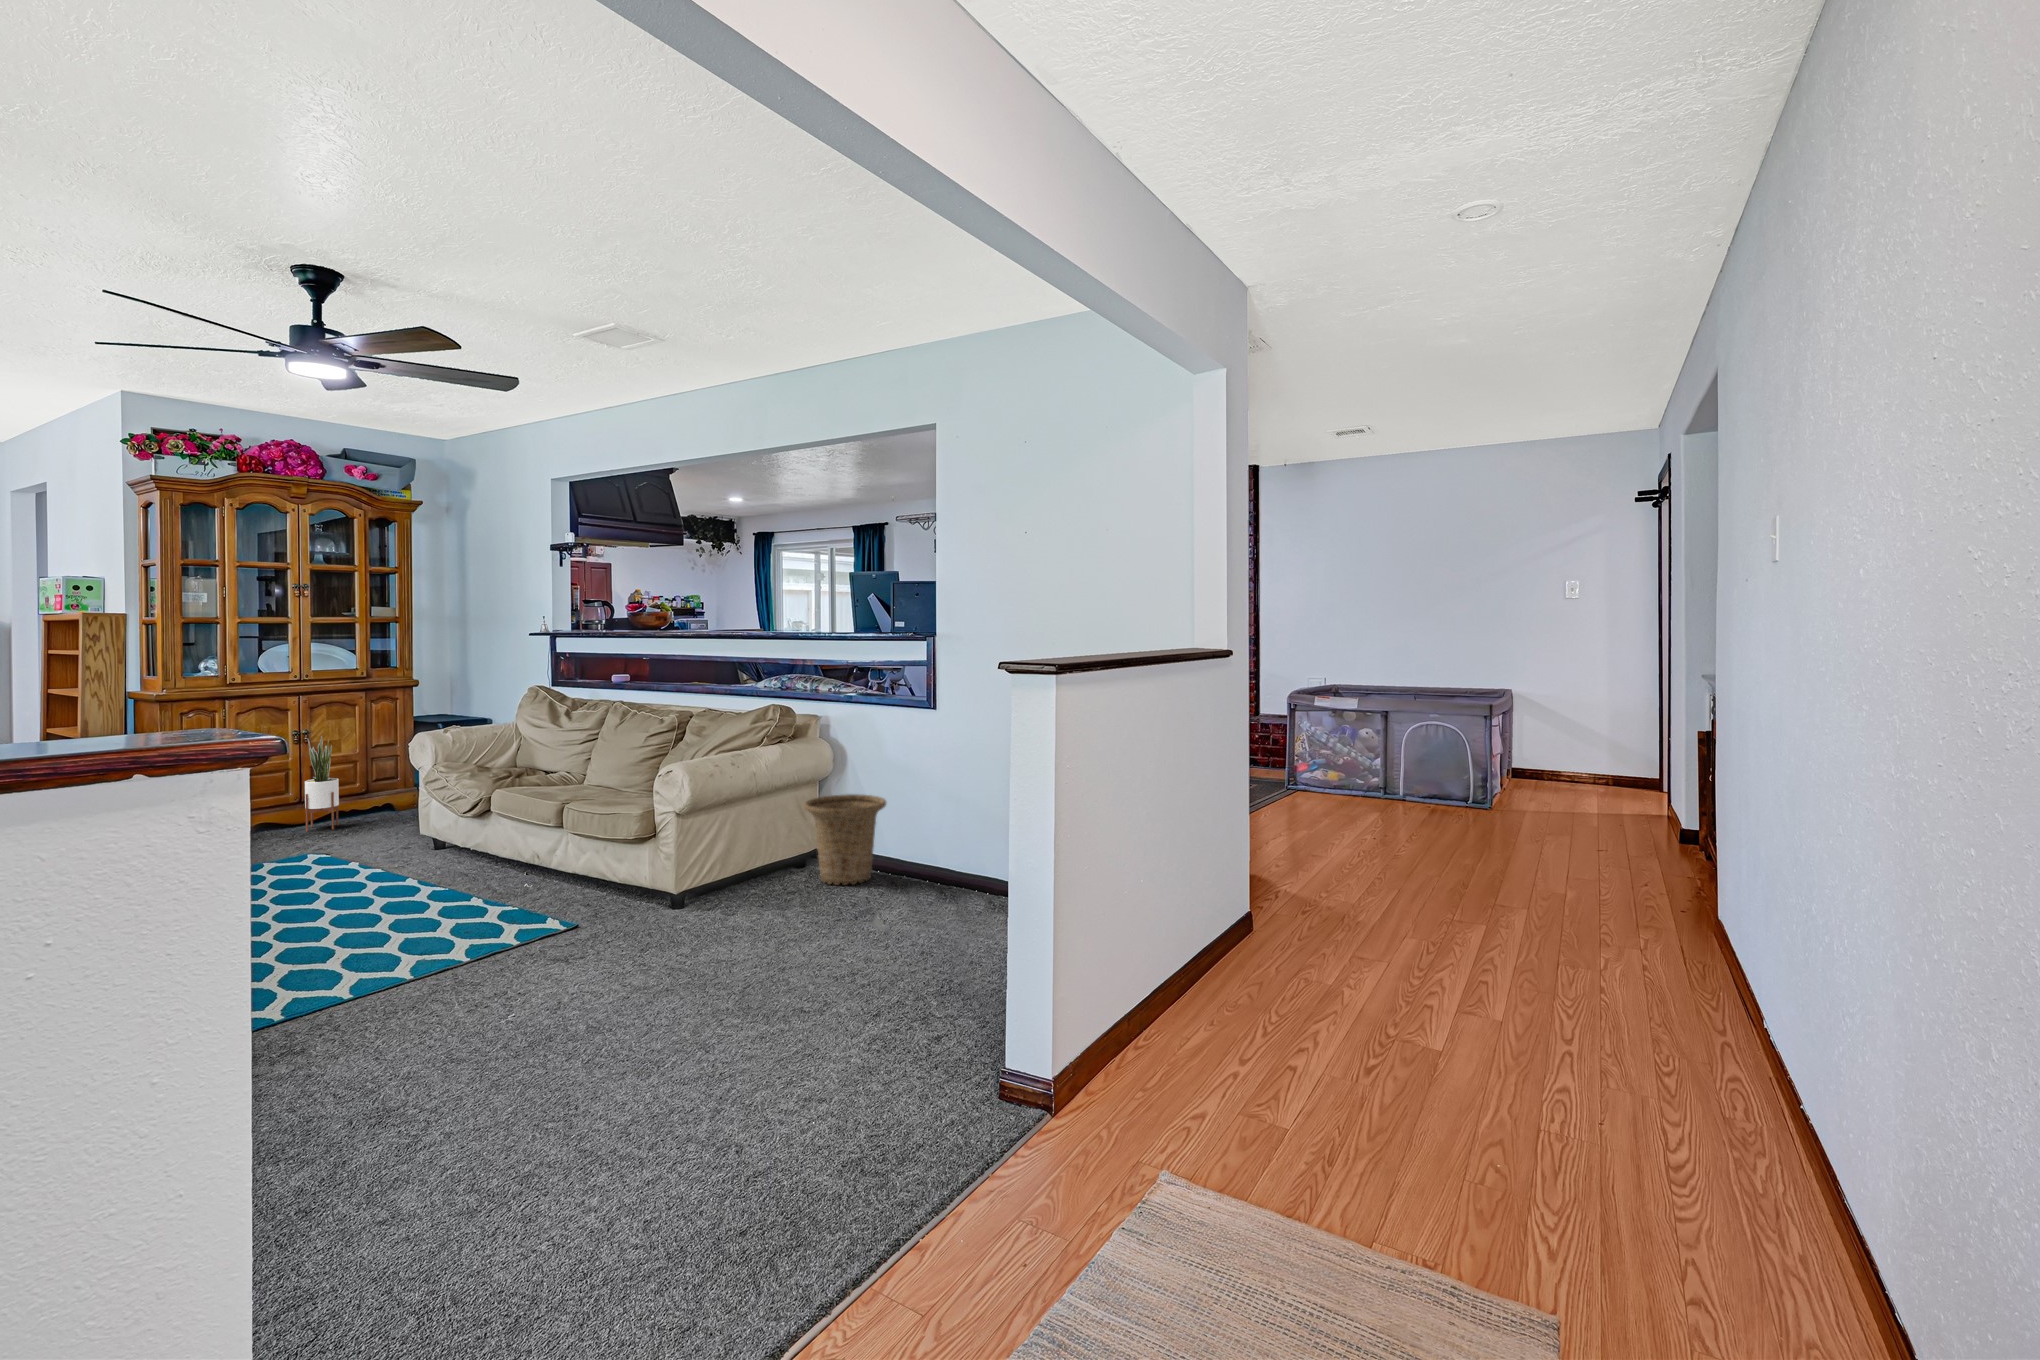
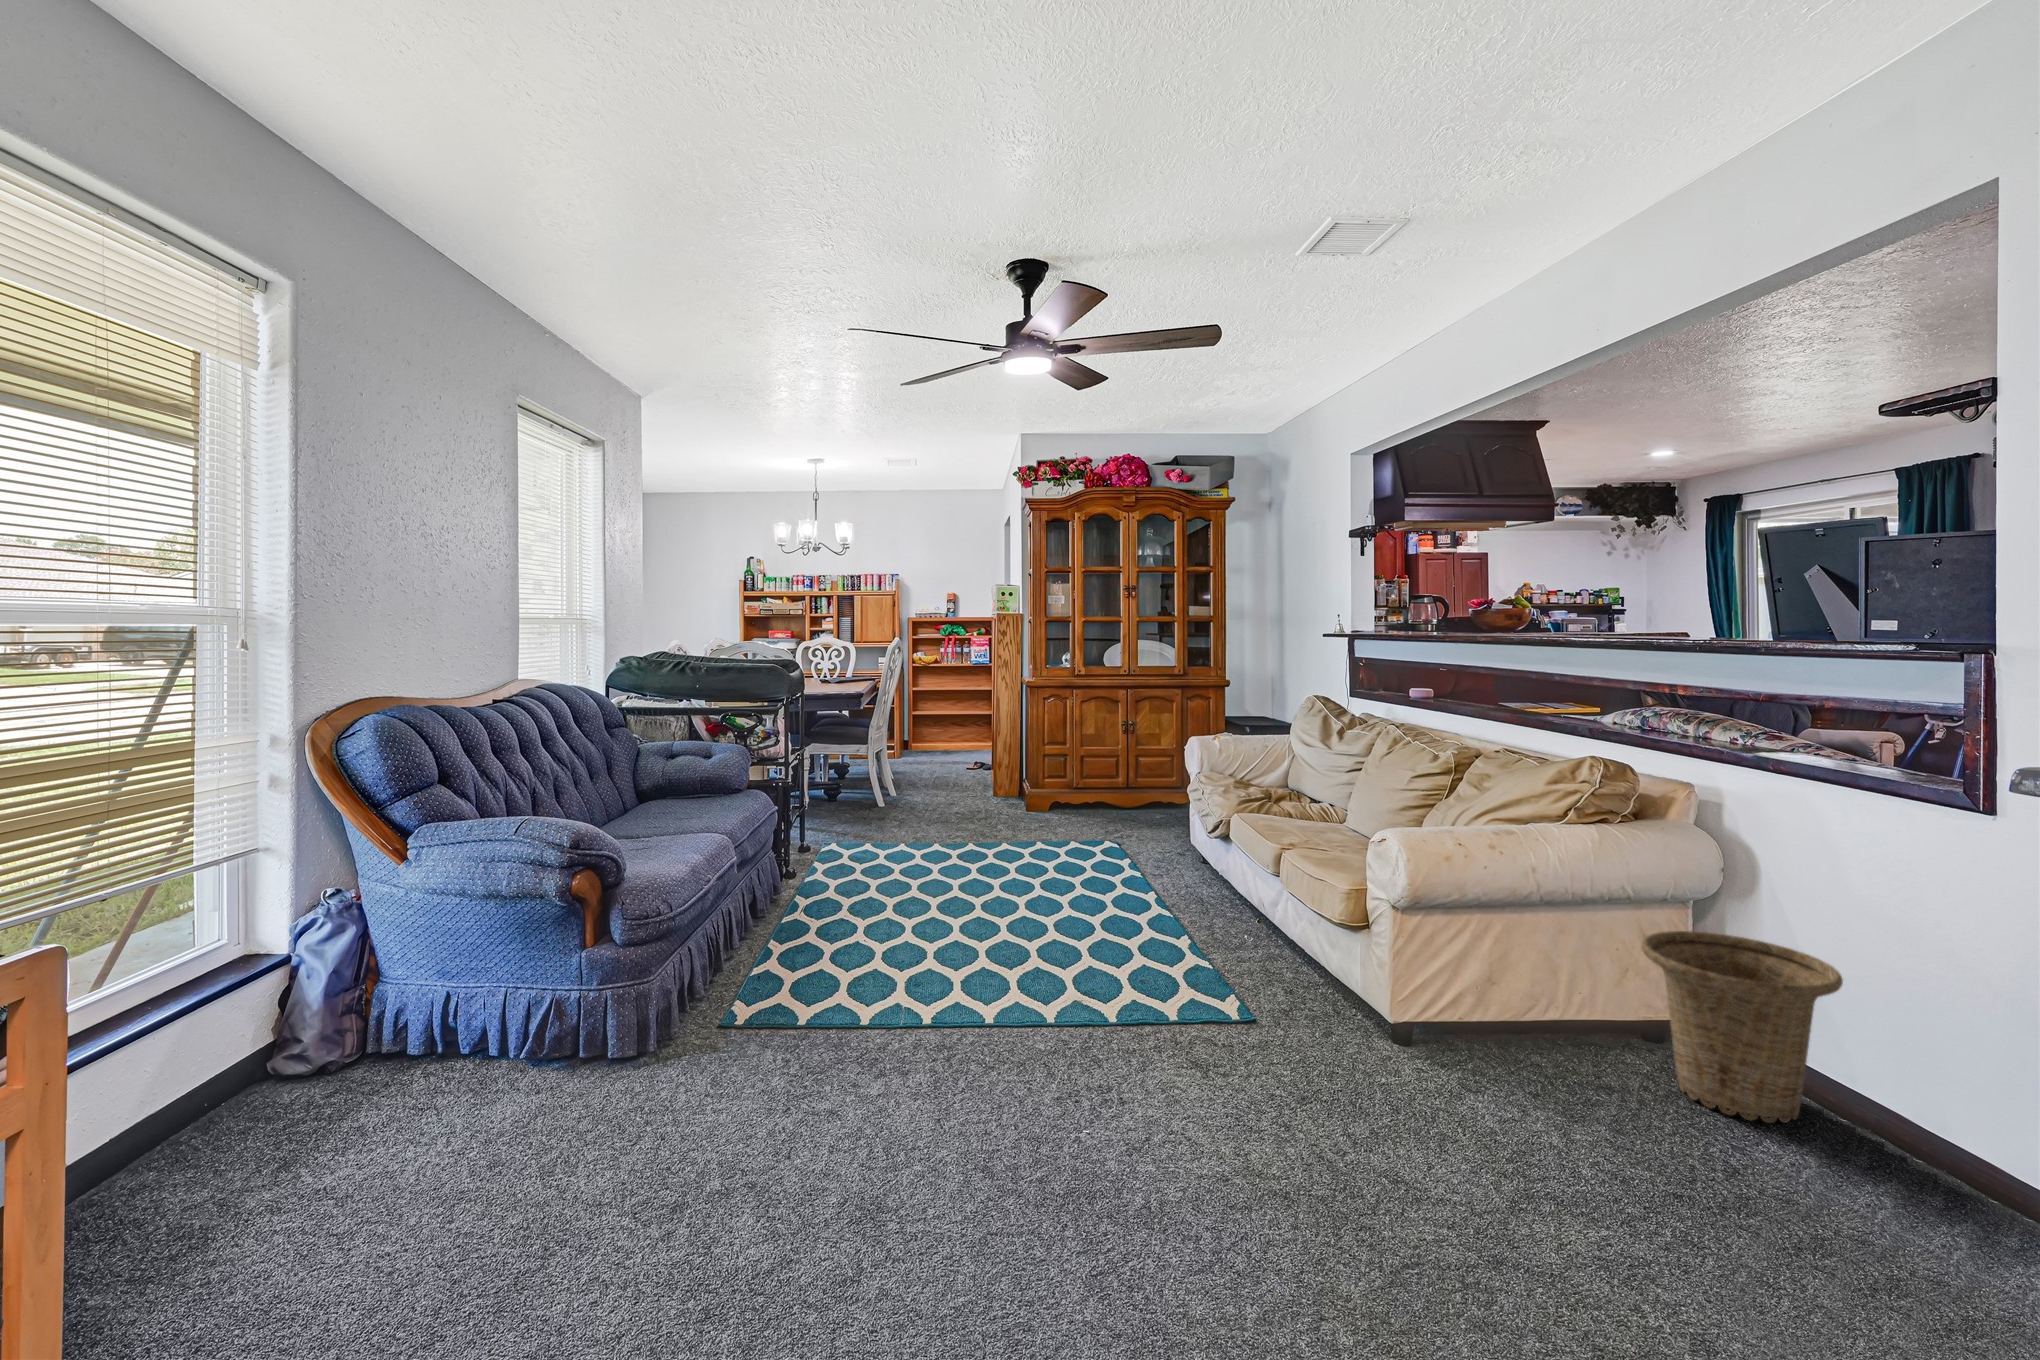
potted plant: present [305,736,339,832] -> none [1124,728,1153,818]

